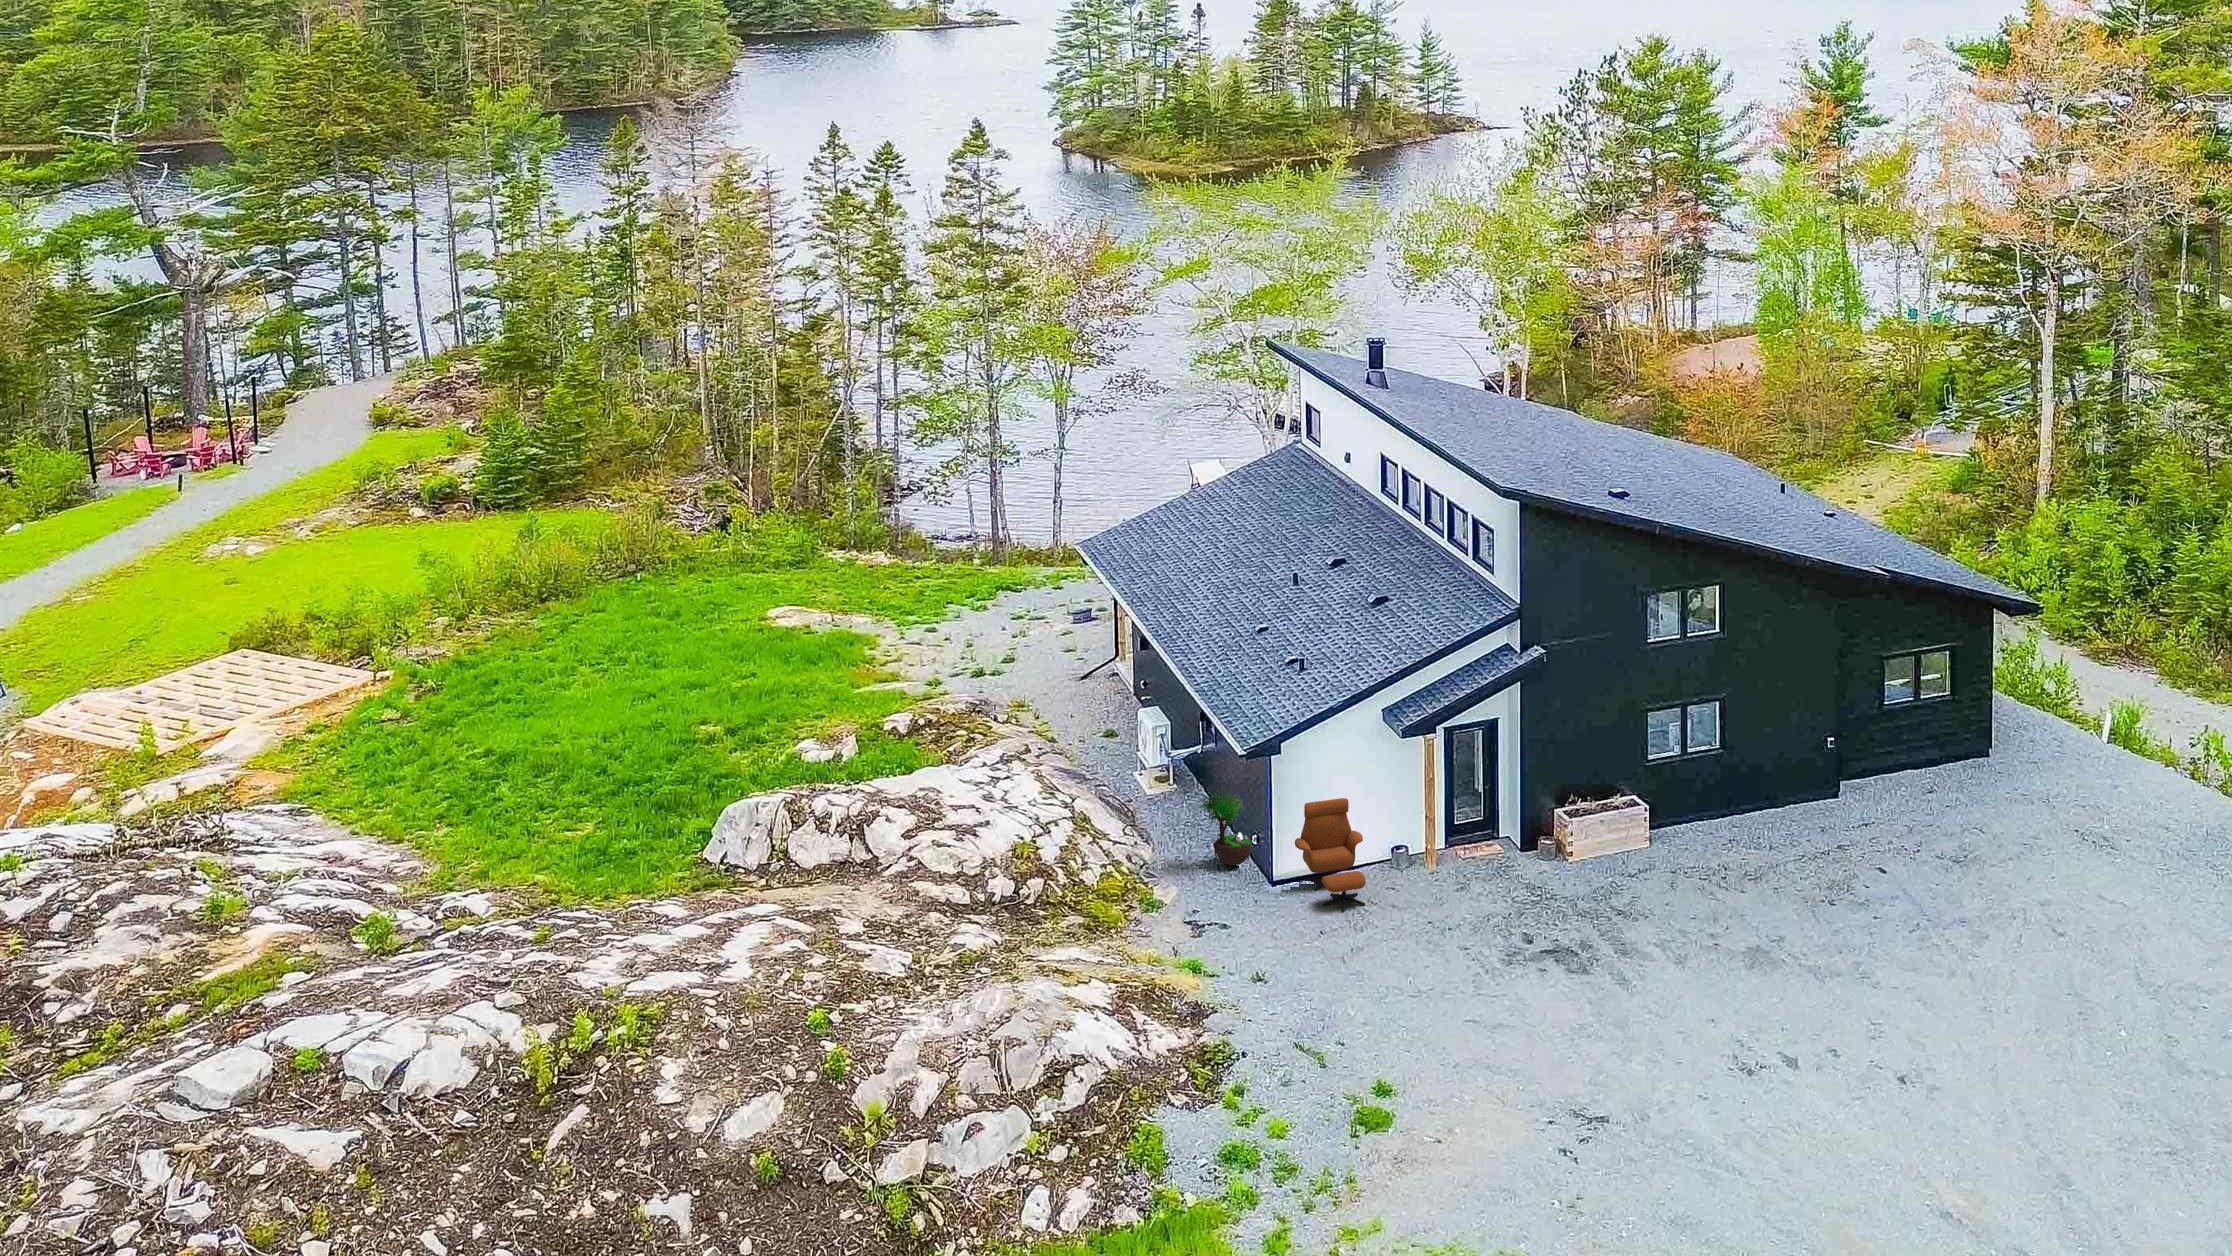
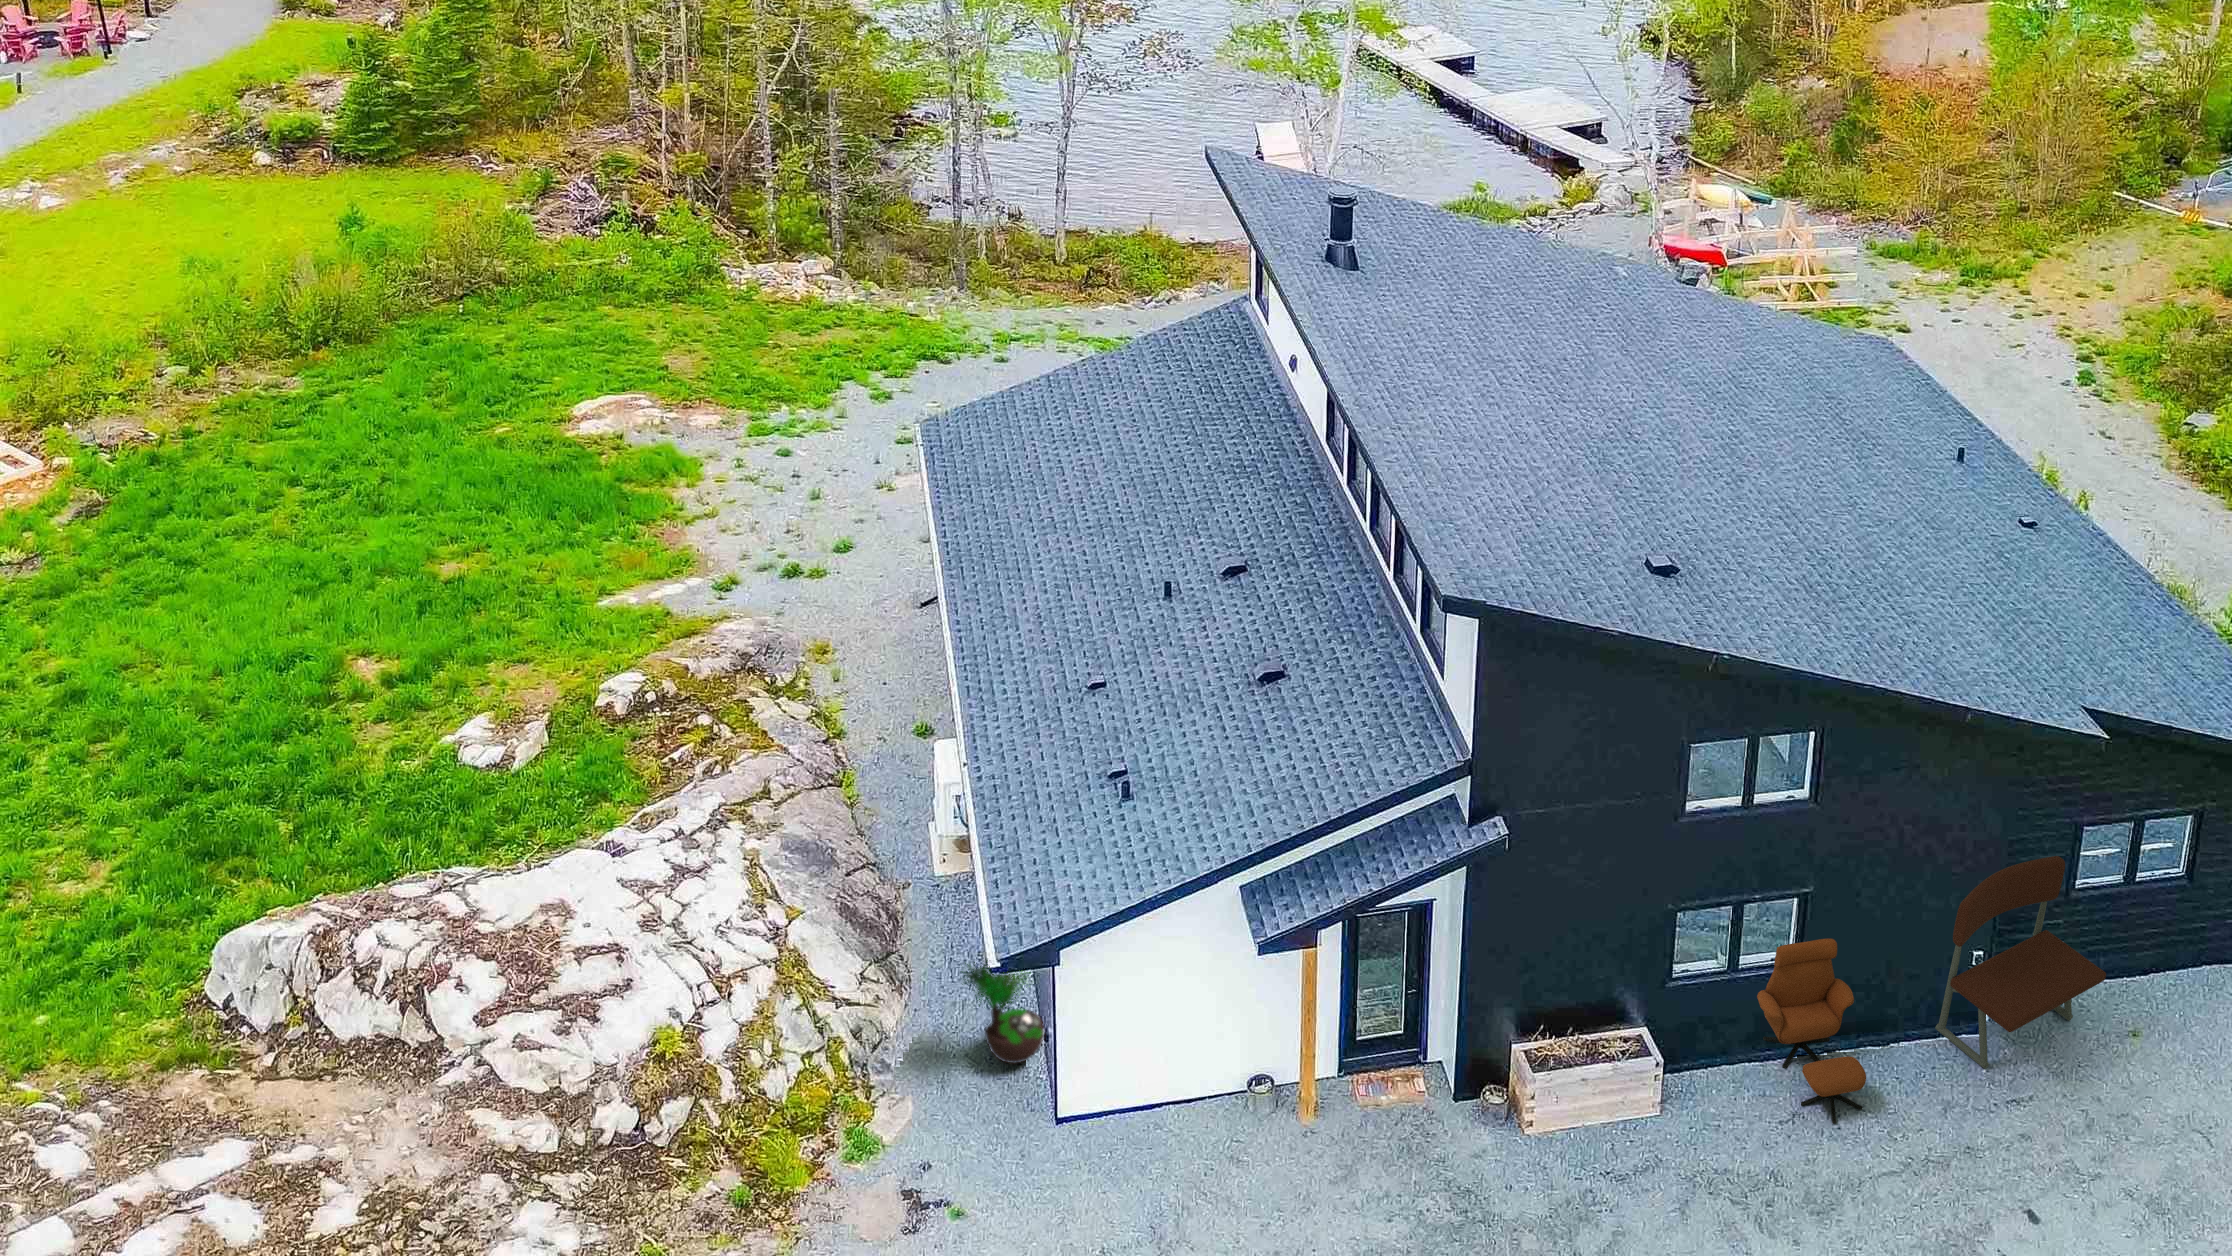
bench: none [1810,703,1911,833] -> present [1935,856,2106,1069]
lounge chair: present [1295,798,1366,912] -> present [1757,939,1866,1124]

